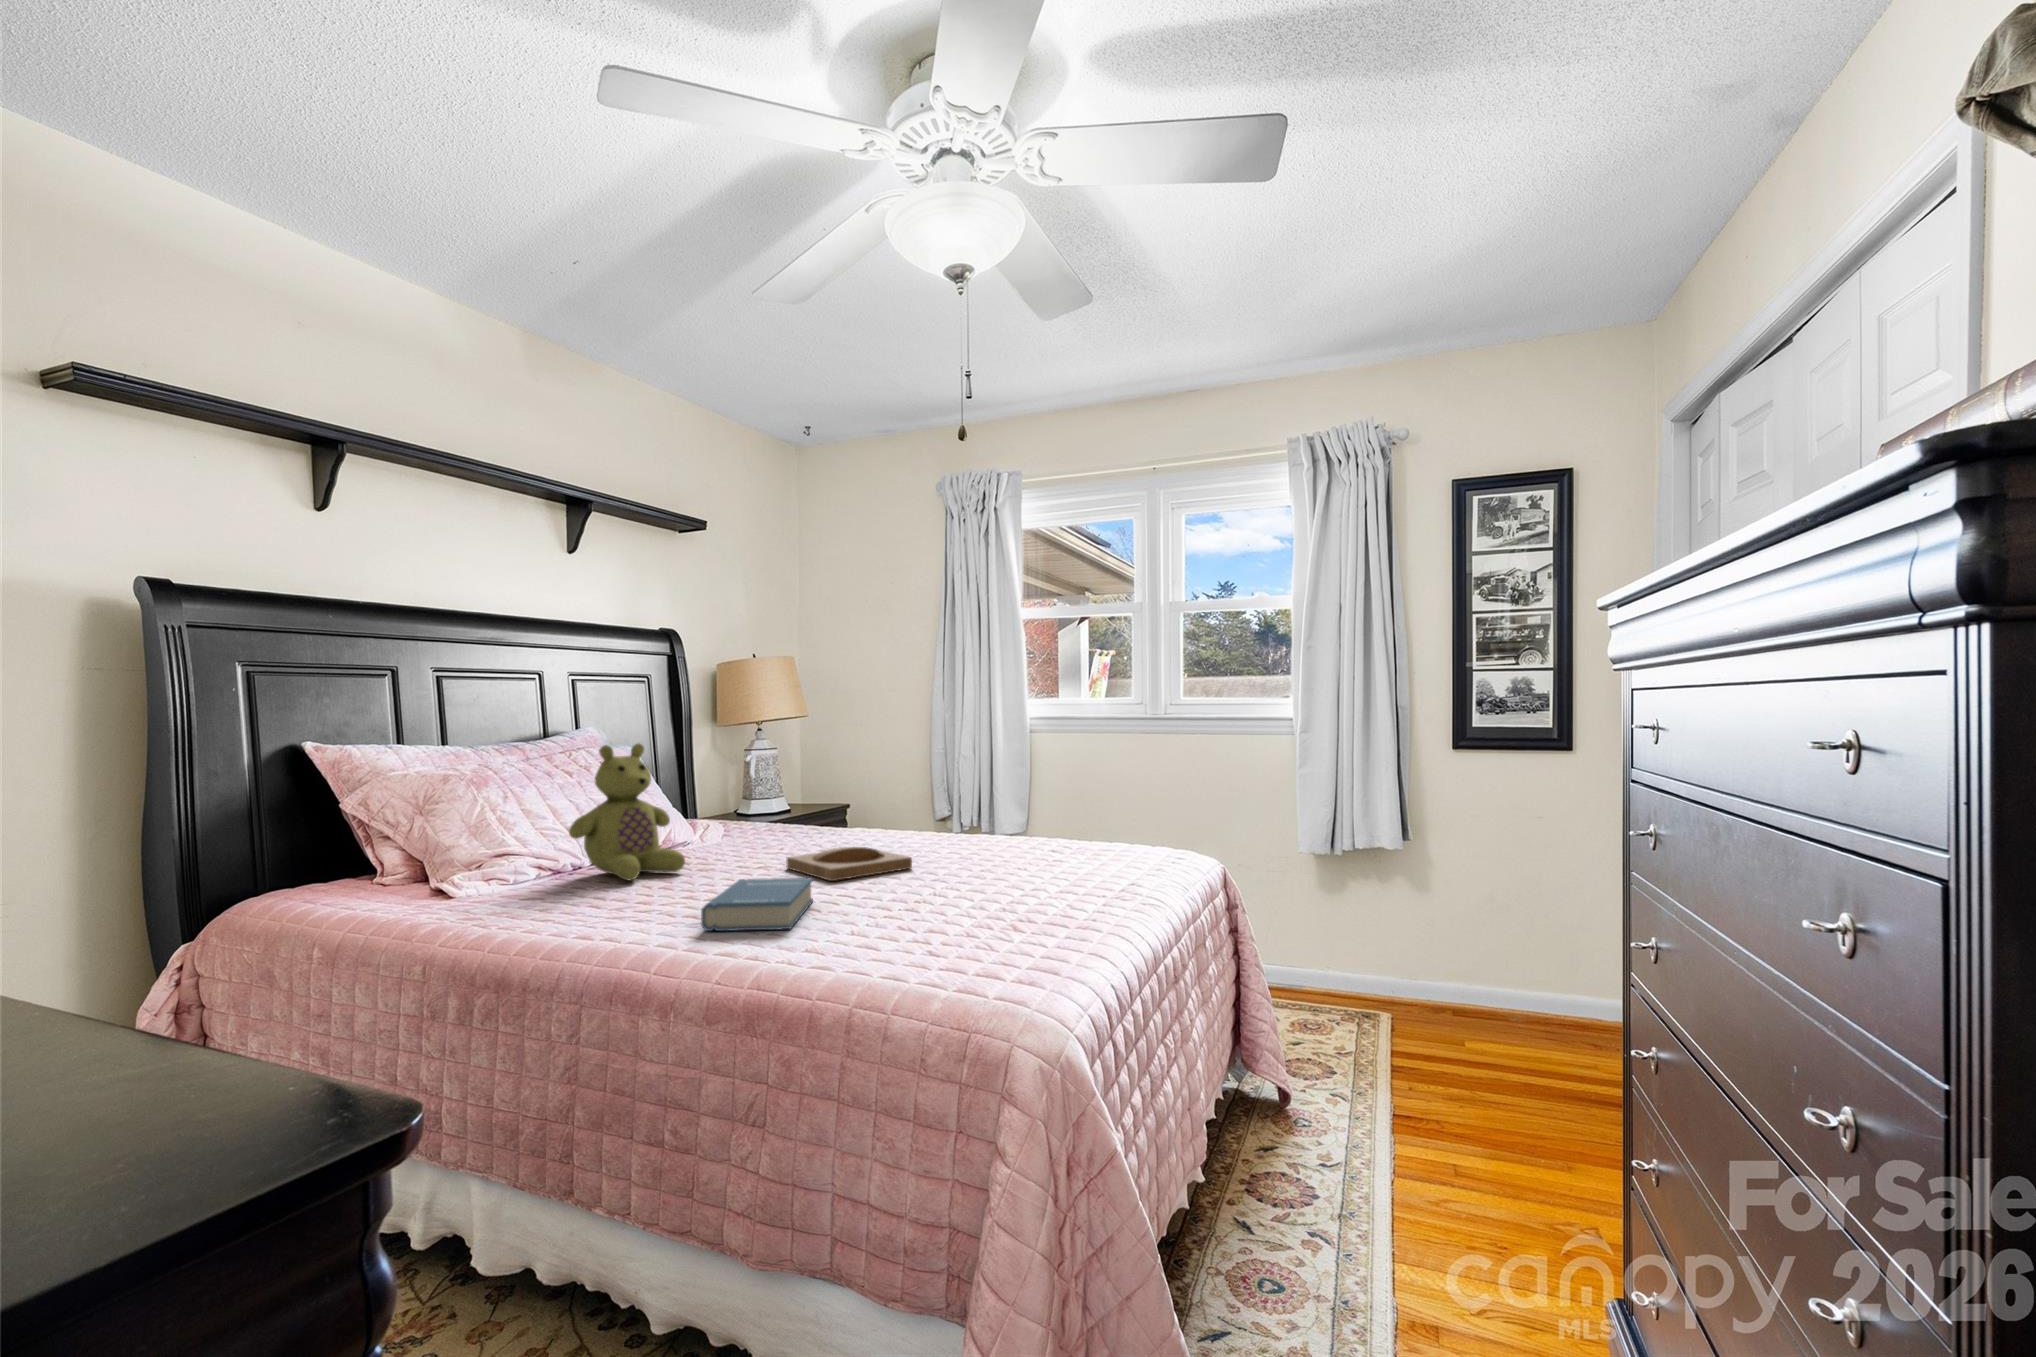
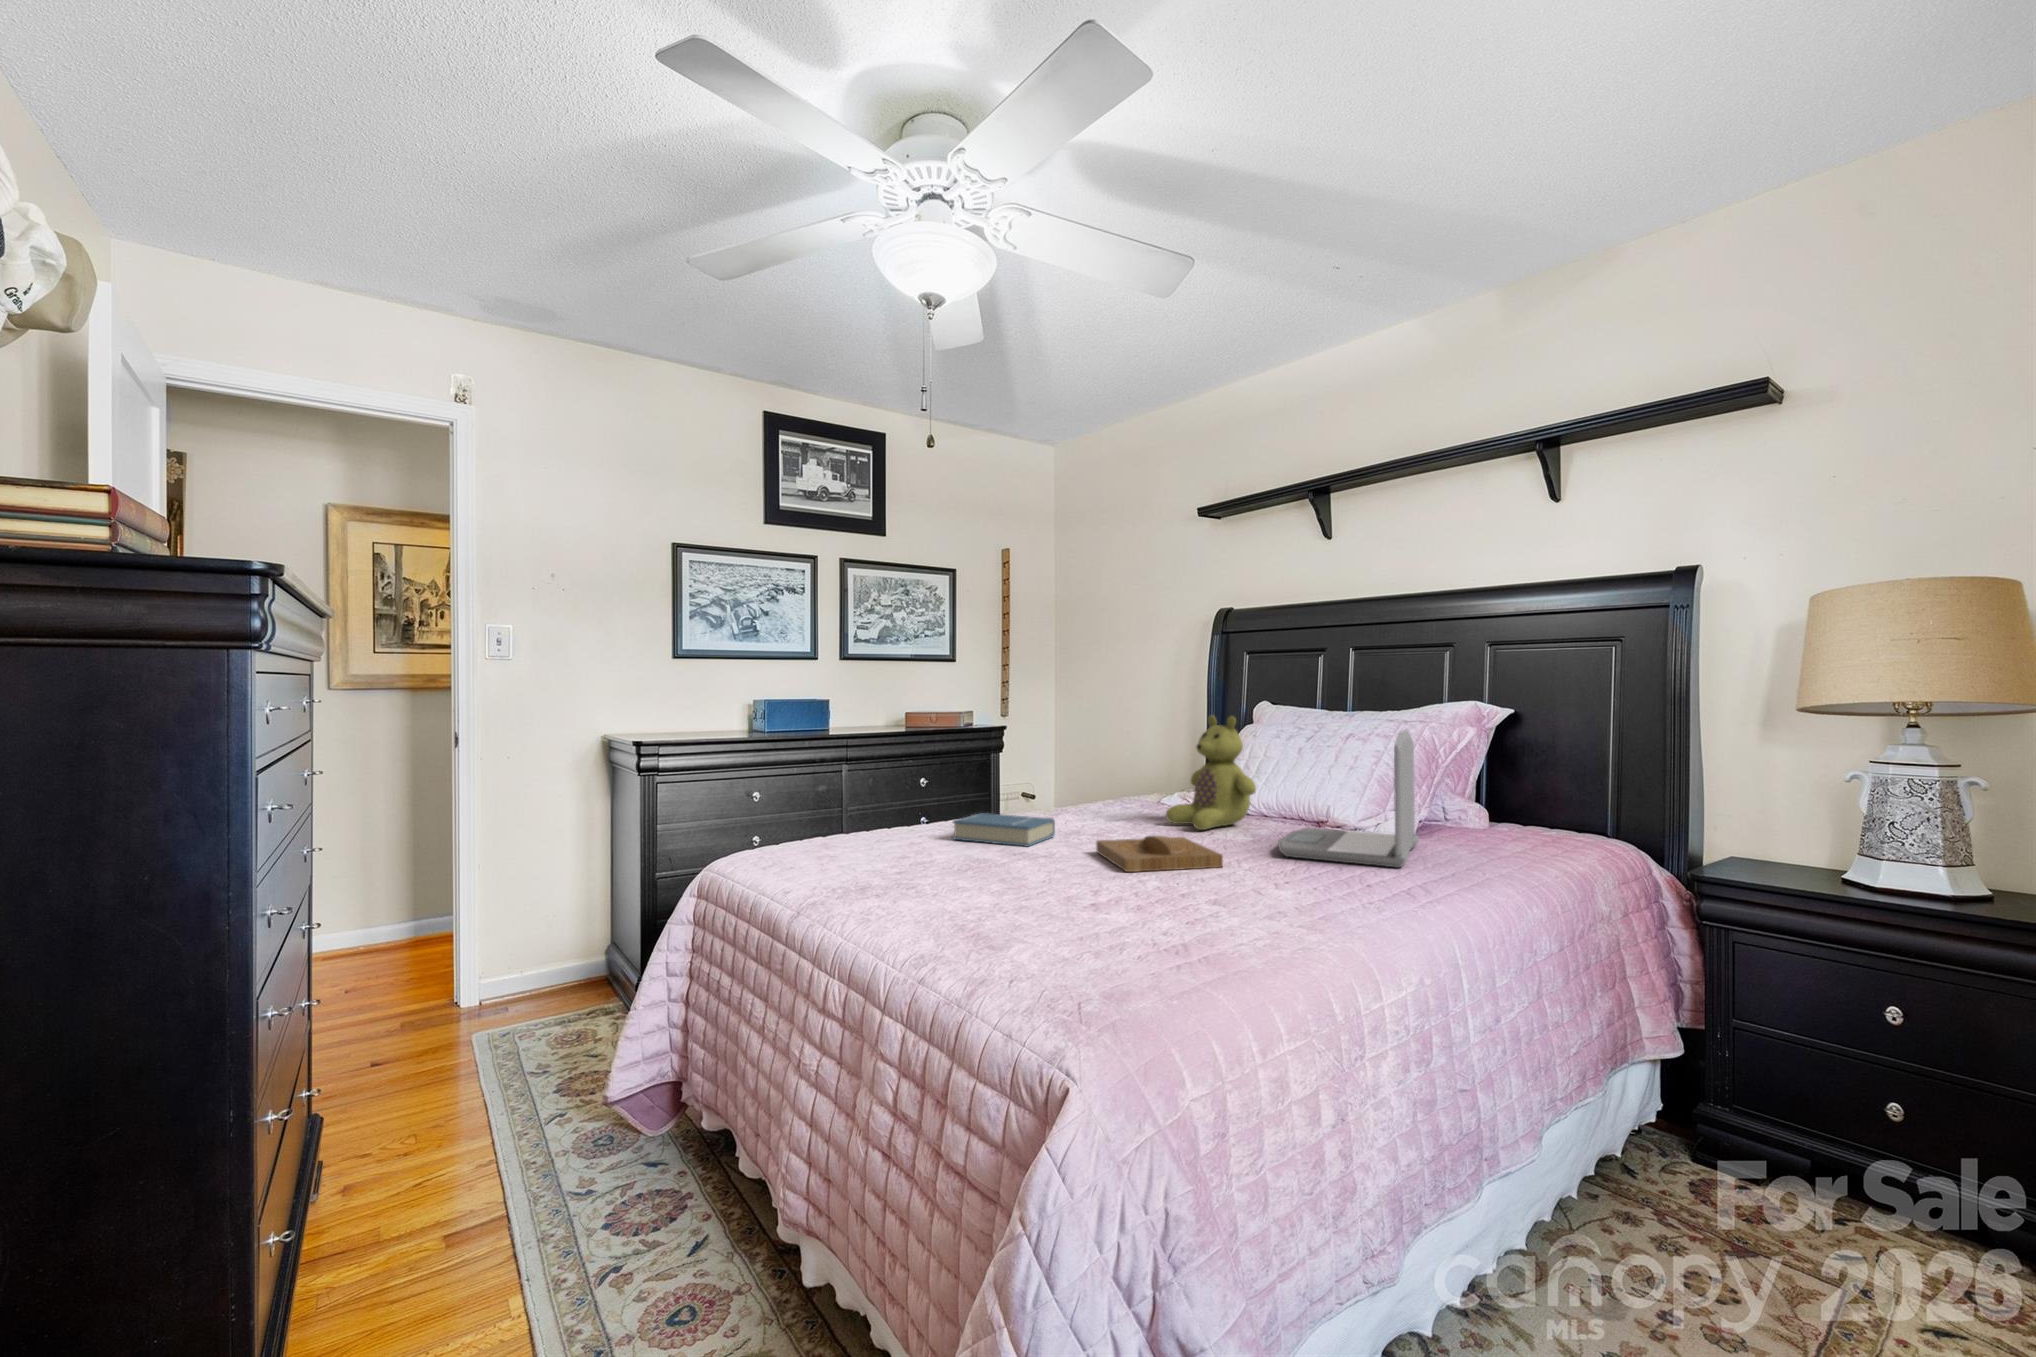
laptop: none [699,742,834,853] -> present [1278,730,1420,867]

